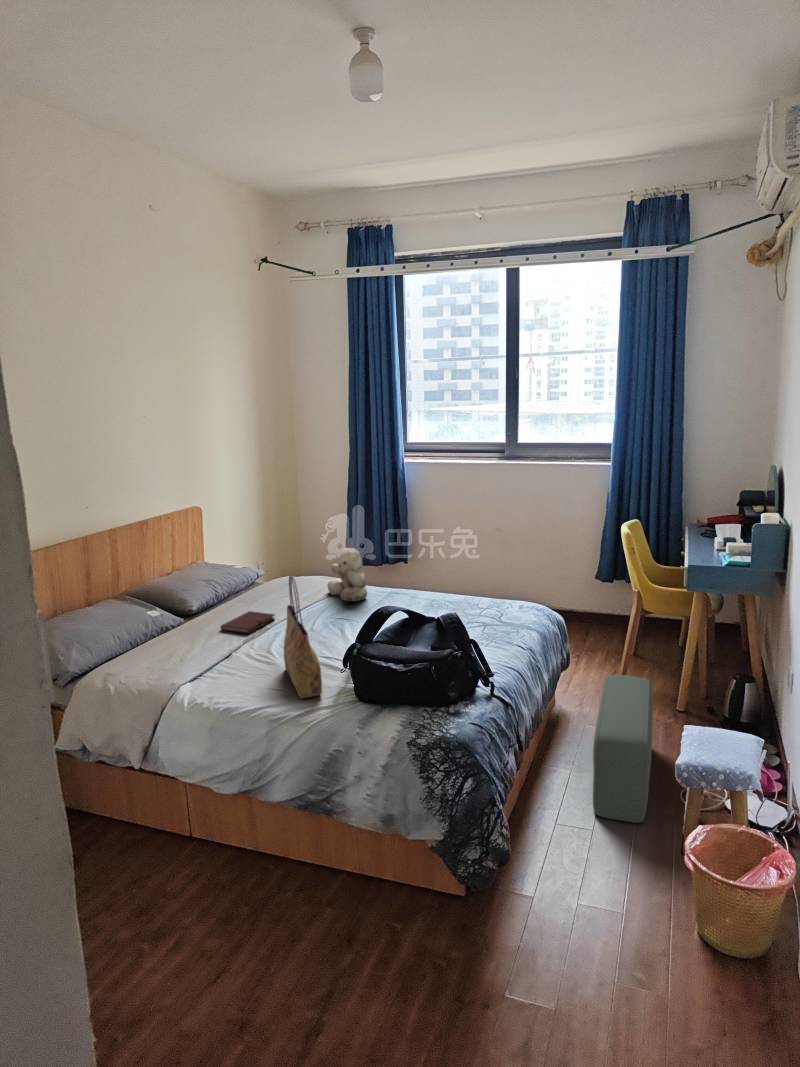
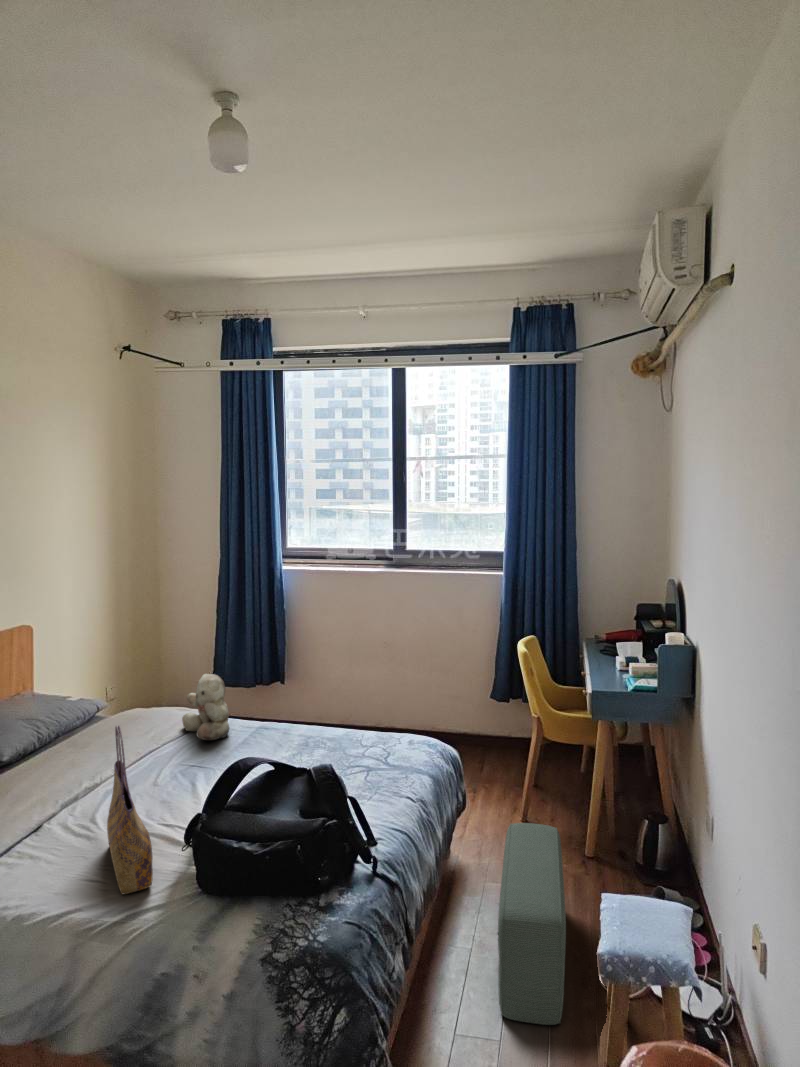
notebook: present [221,611,275,634] -> none [34,759,110,792]

